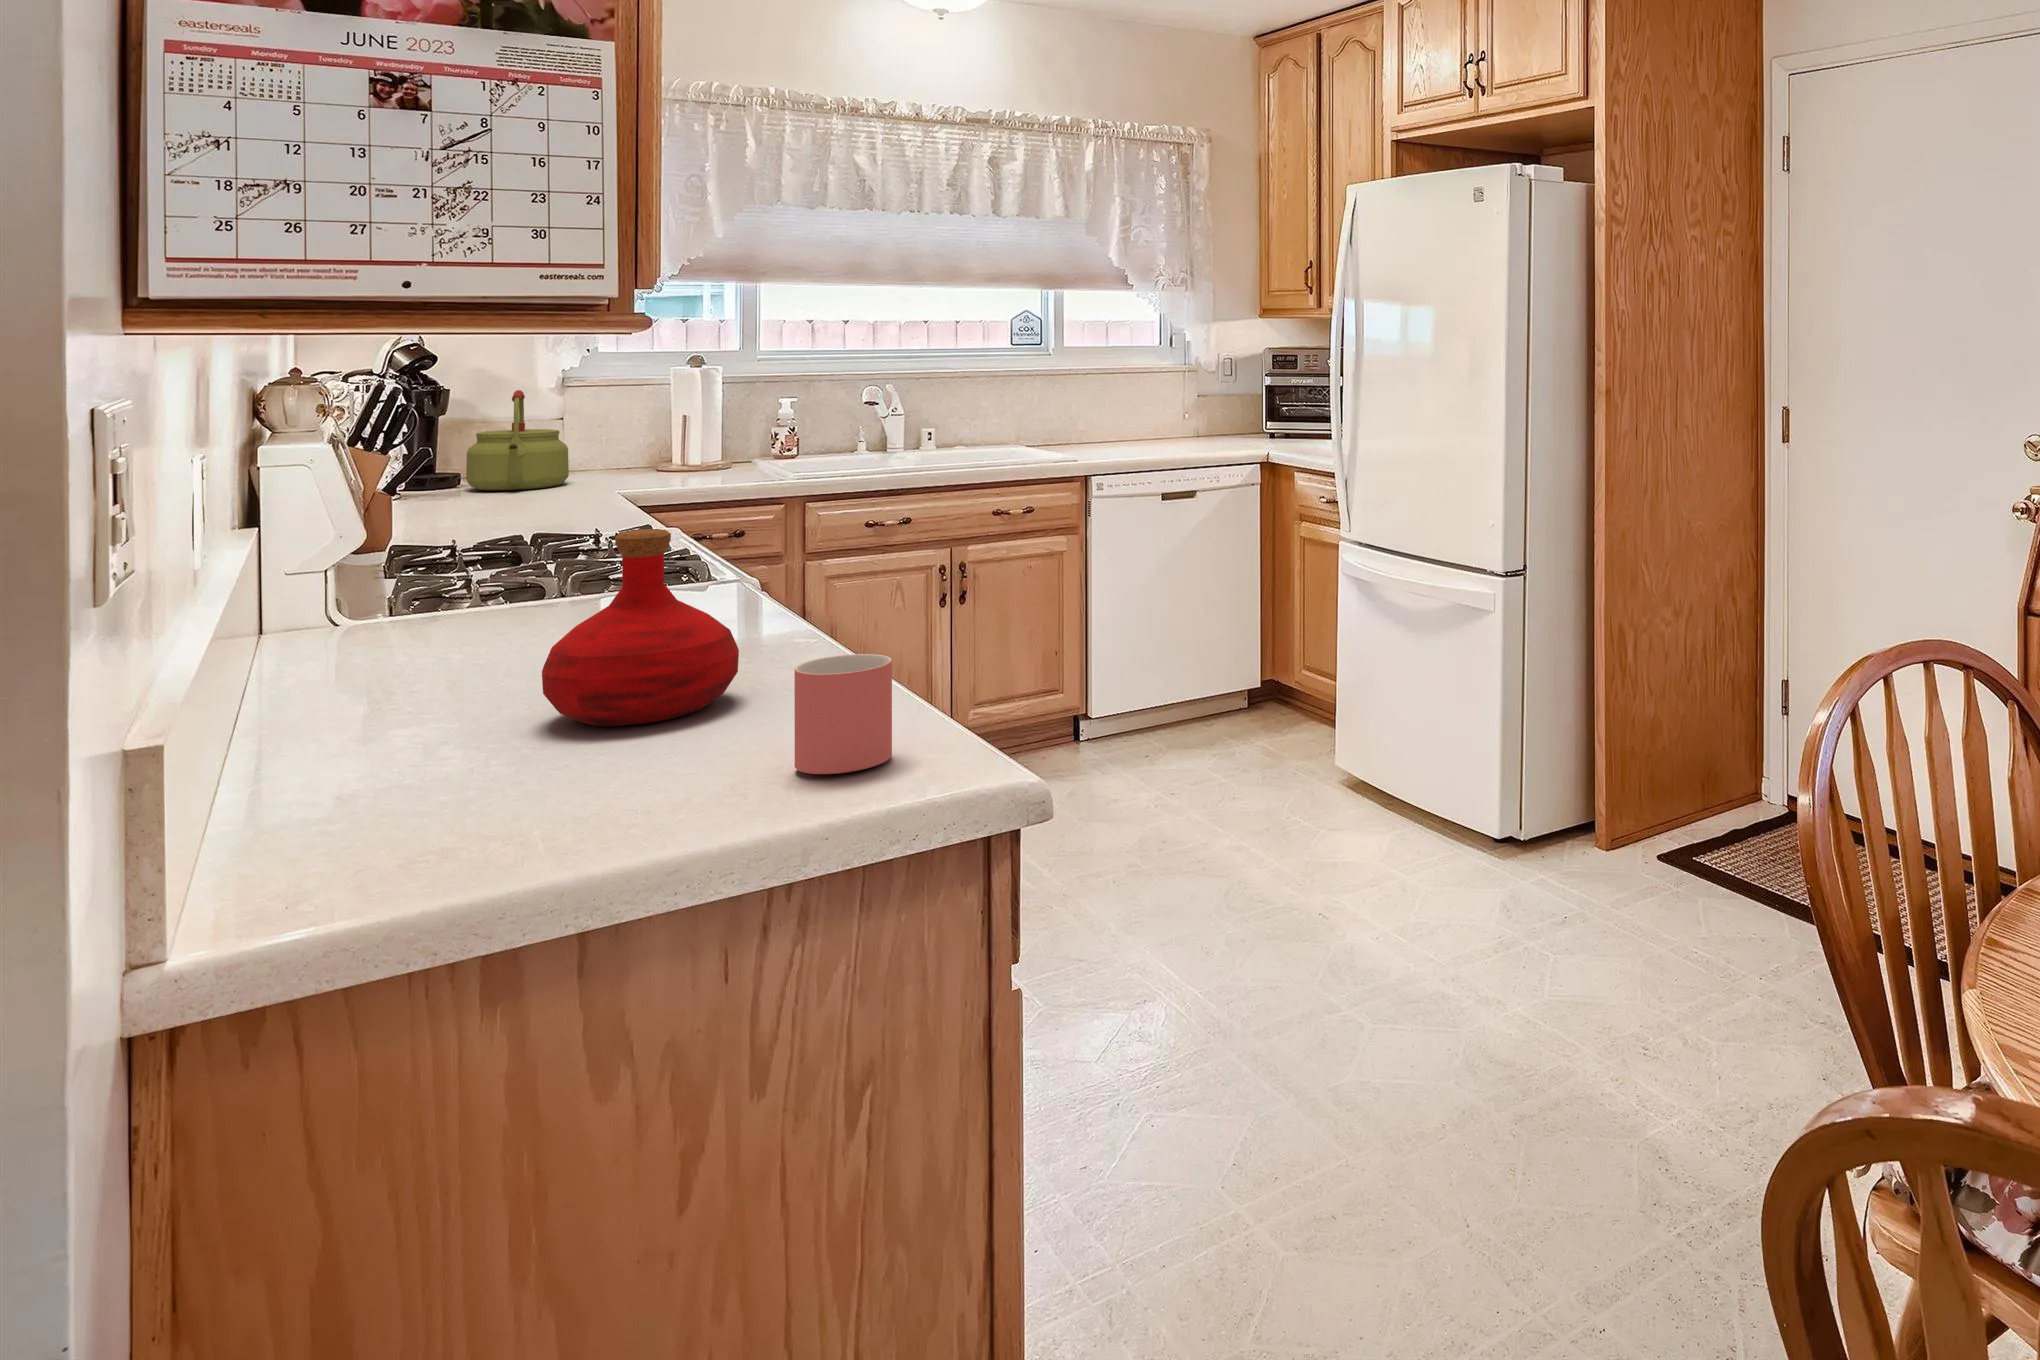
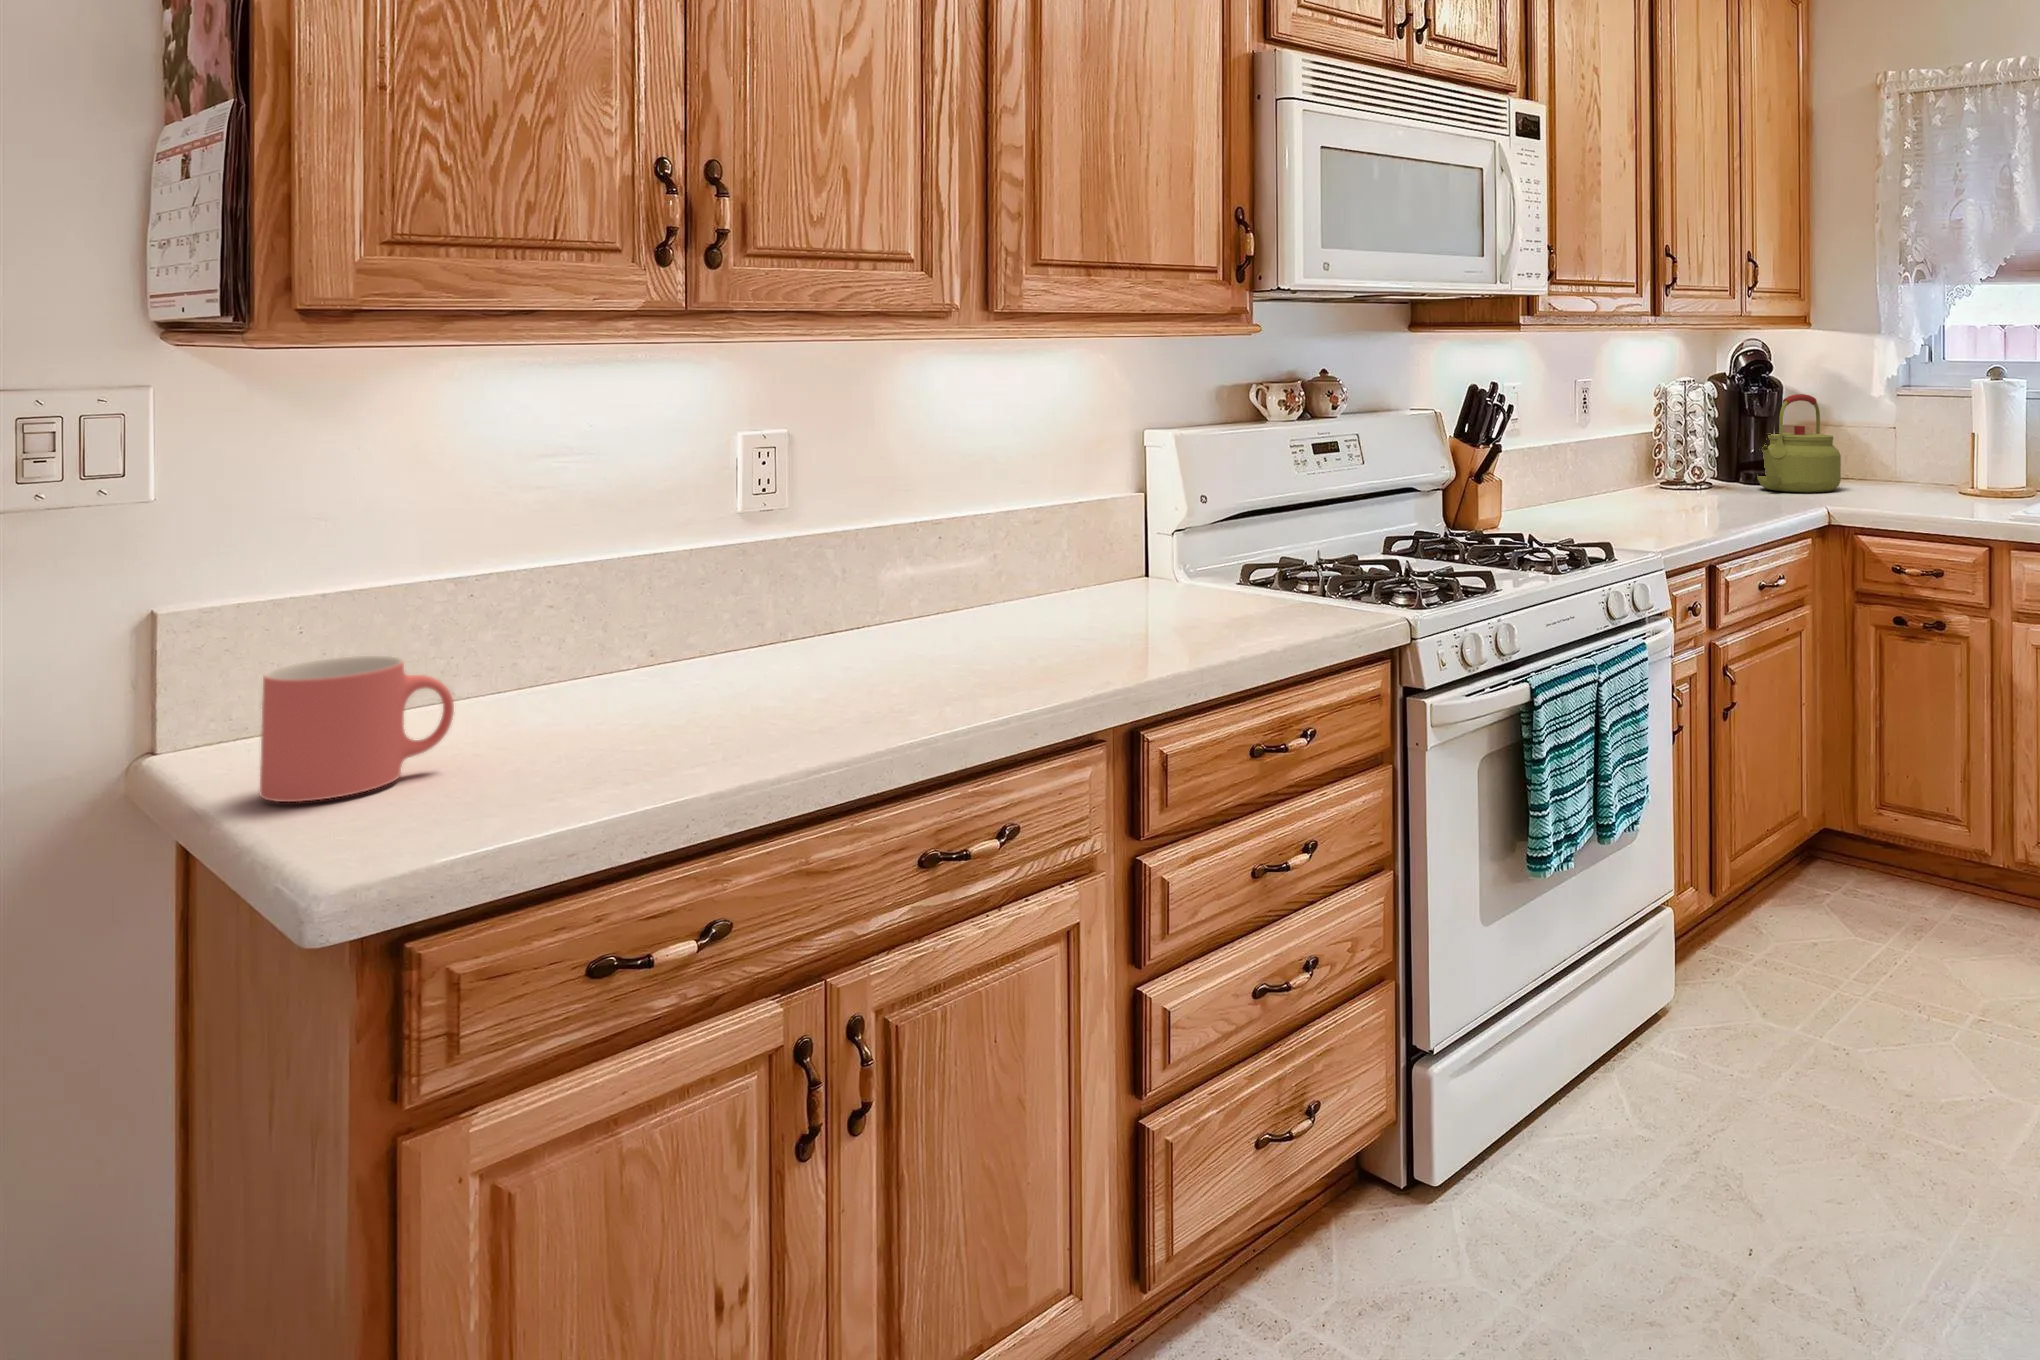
bottle: present [542,529,739,726] -> none [618,495,820,697]

